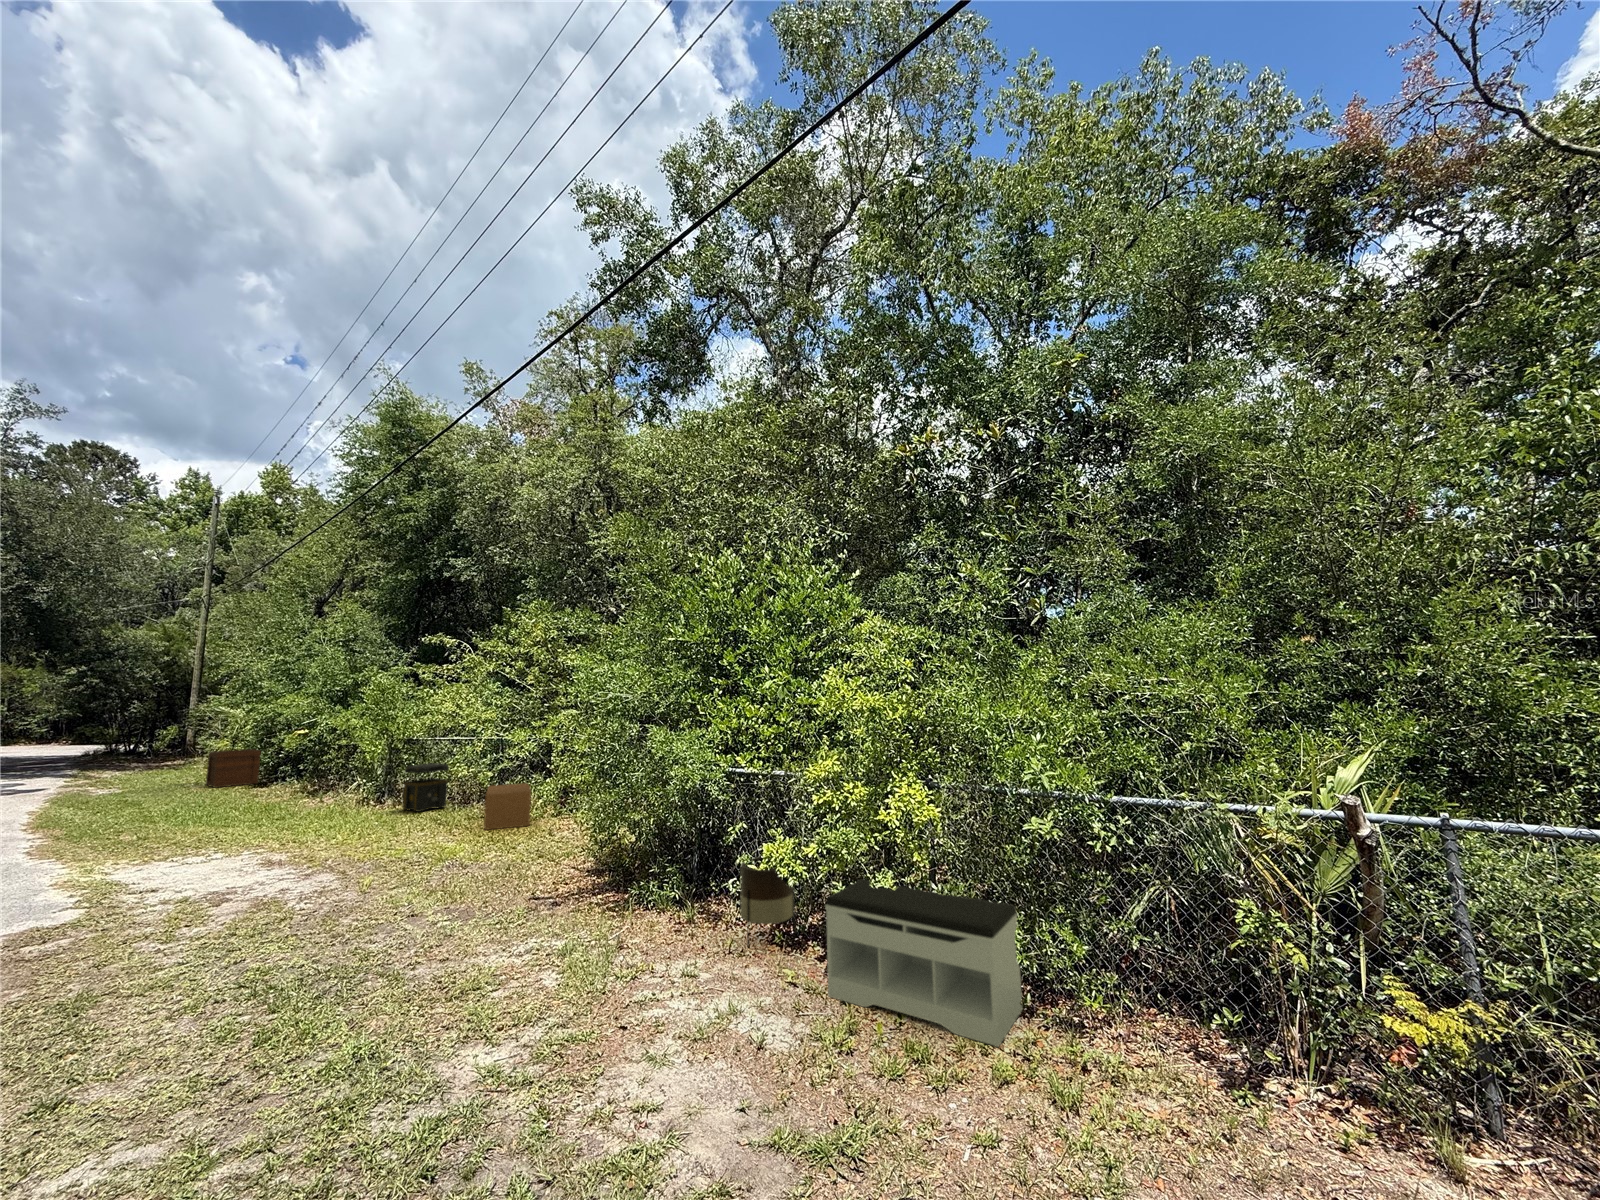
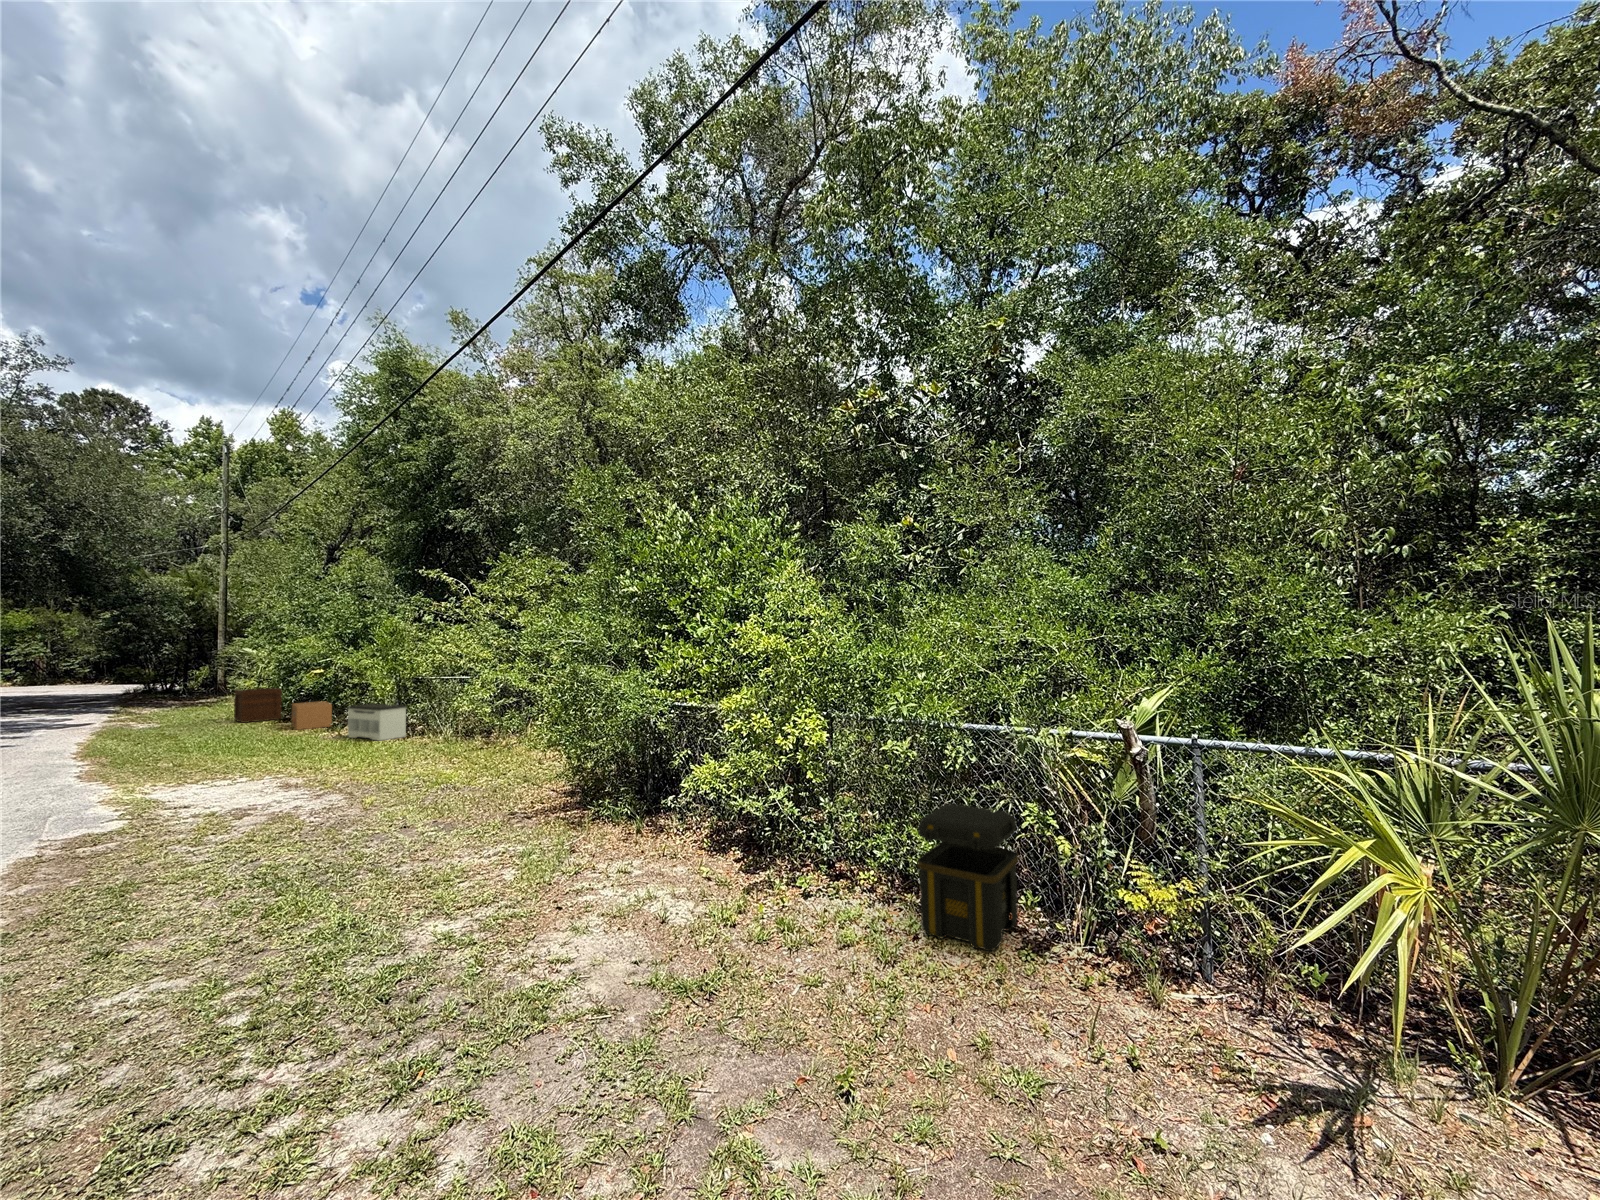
toolbox: present [402,763,449,812] -> present [917,804,1019,951]
cardboard box: present [484,783,531,830] -> present [292,701,332,730]
planter: present [740,857,795,946] -> none [675,777,722,852]
bench: present [825,879,1022,1047] -> present [348,703,406,740]

